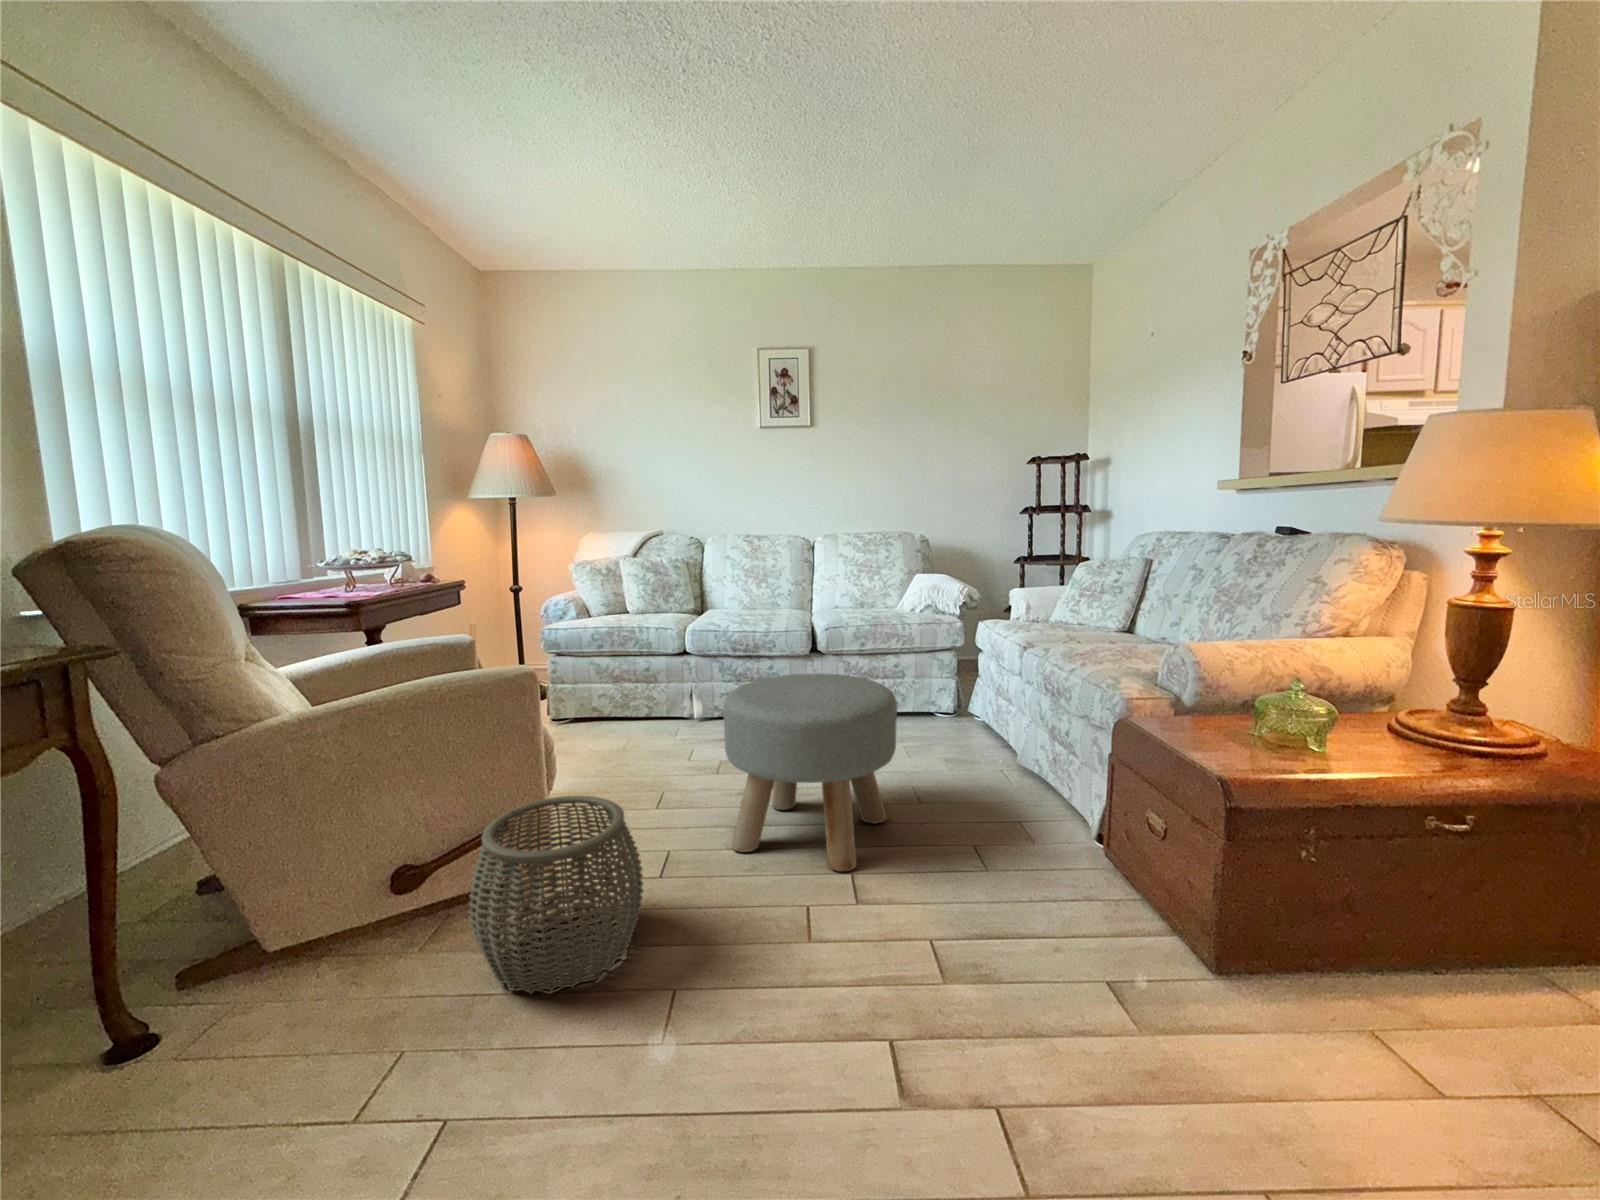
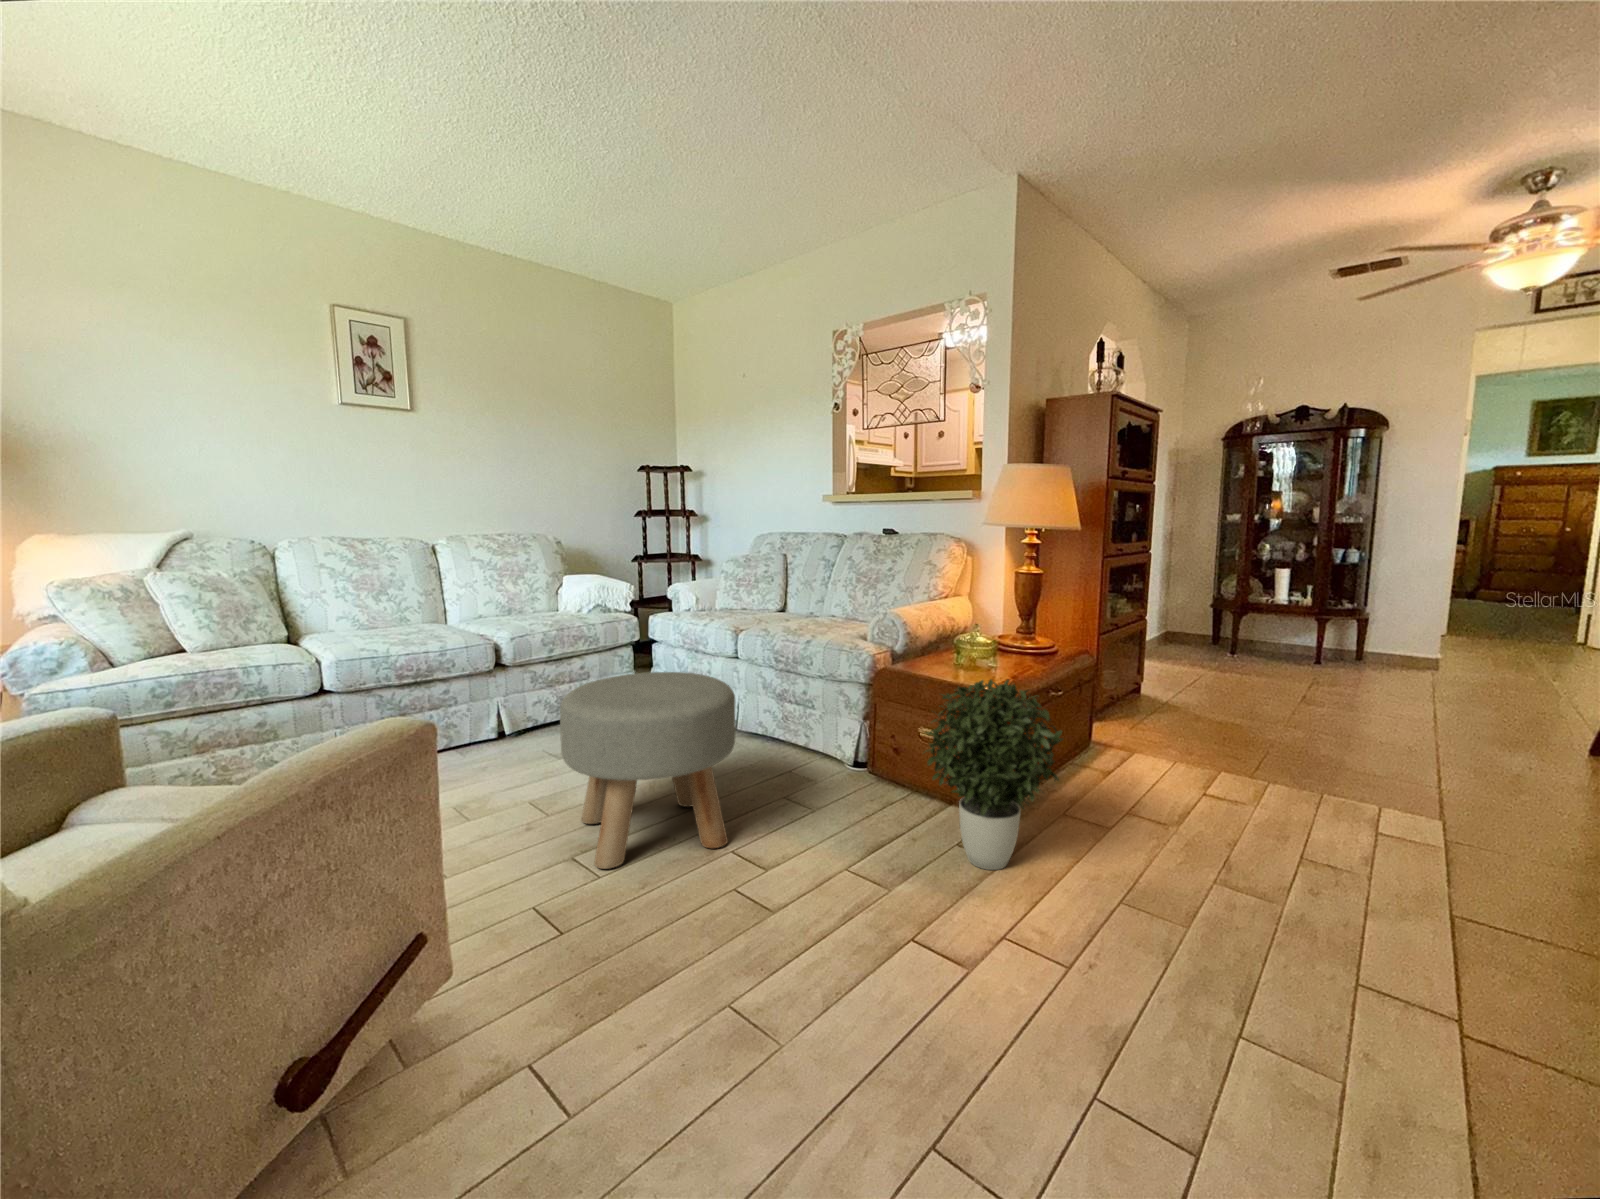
potted plant: none [1021,761,1251,1057] -> present [926,679,1063,870]
woven basket: present [469,795,643,994] -> none [453,835,658,1078]

